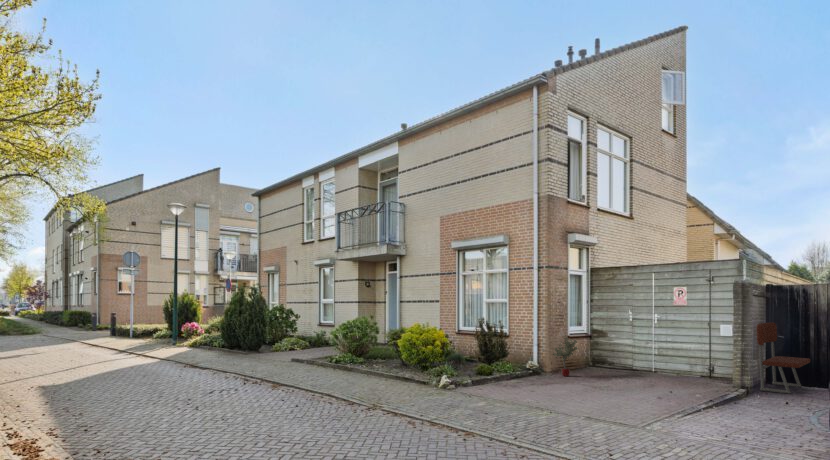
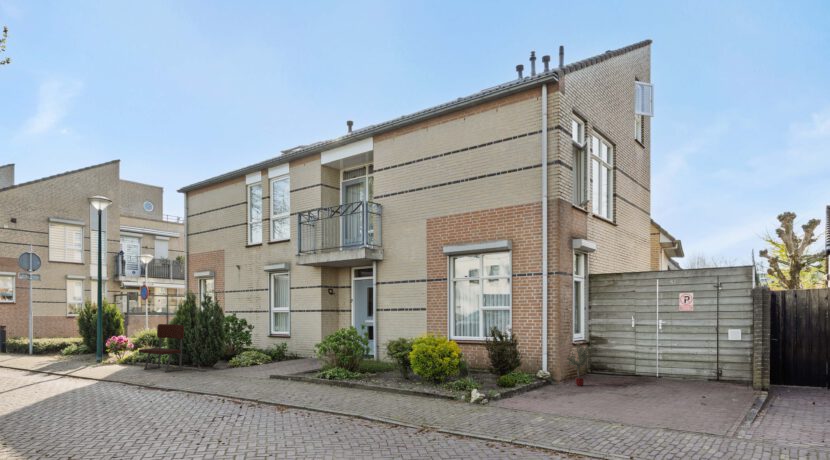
bench: present [756,322,810,394] -> present [139,324,184,372]

